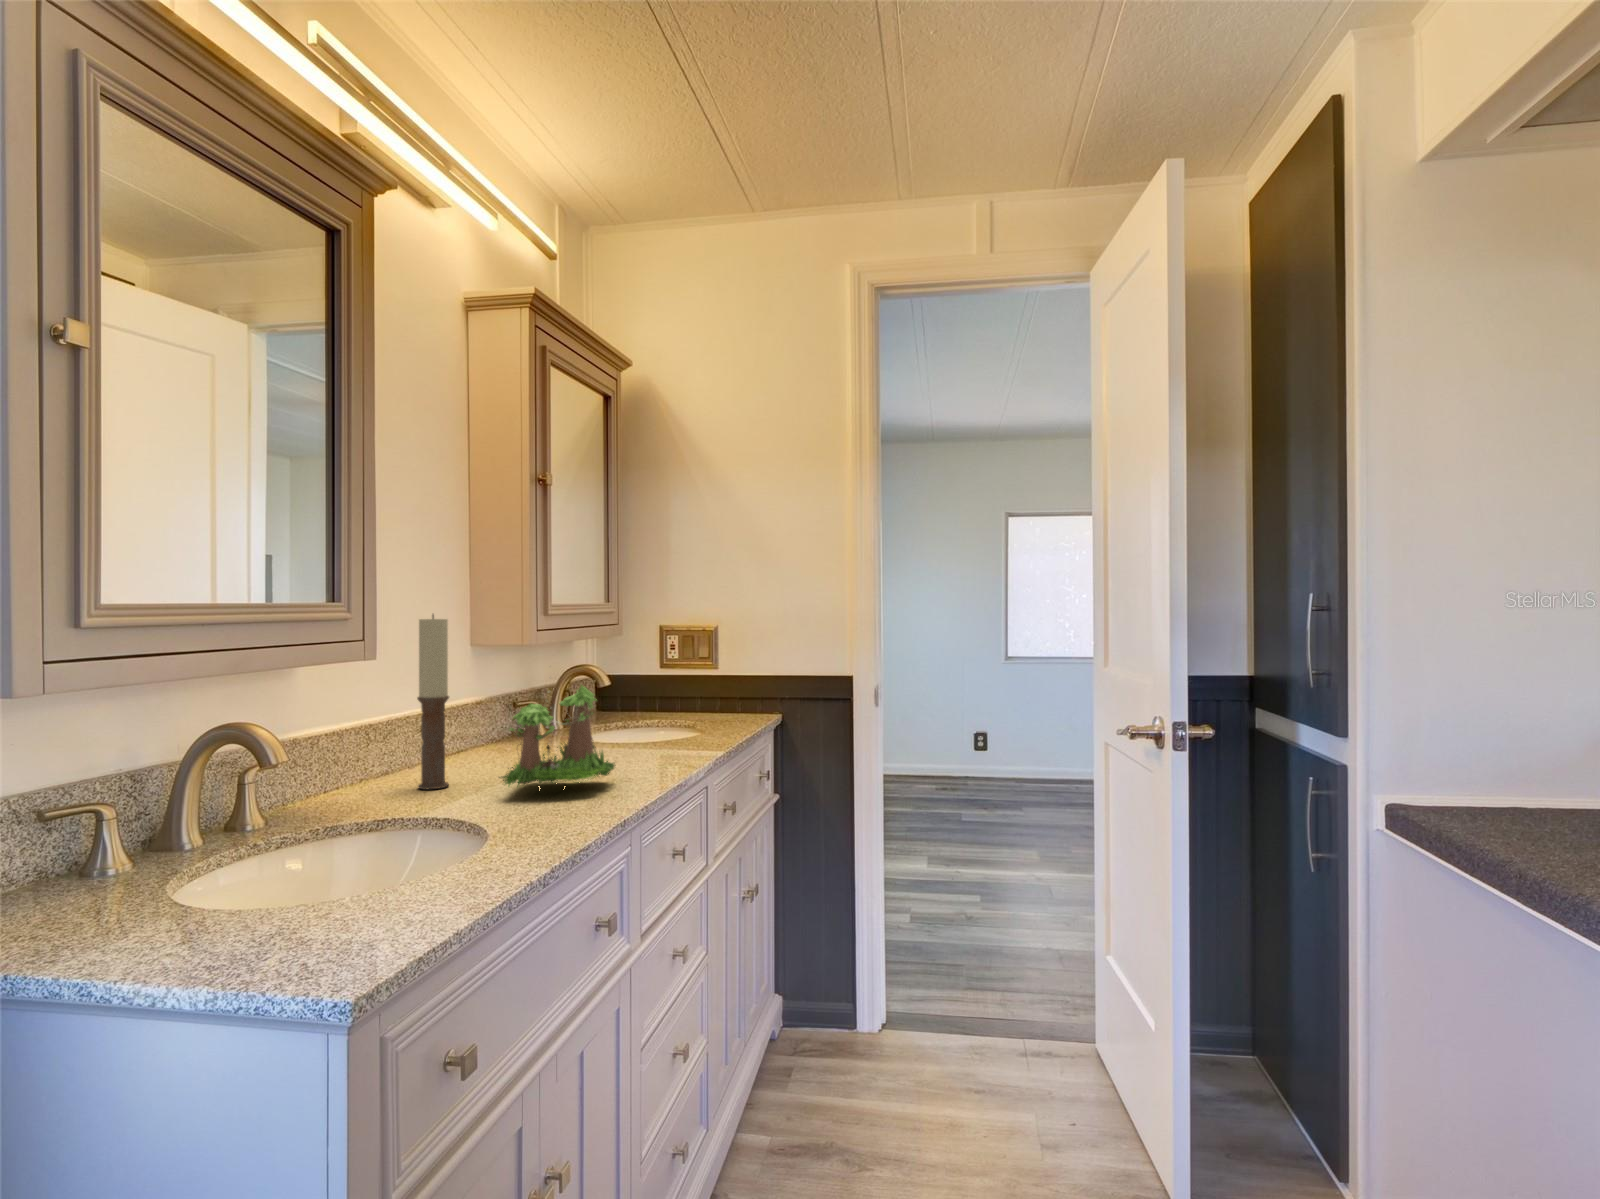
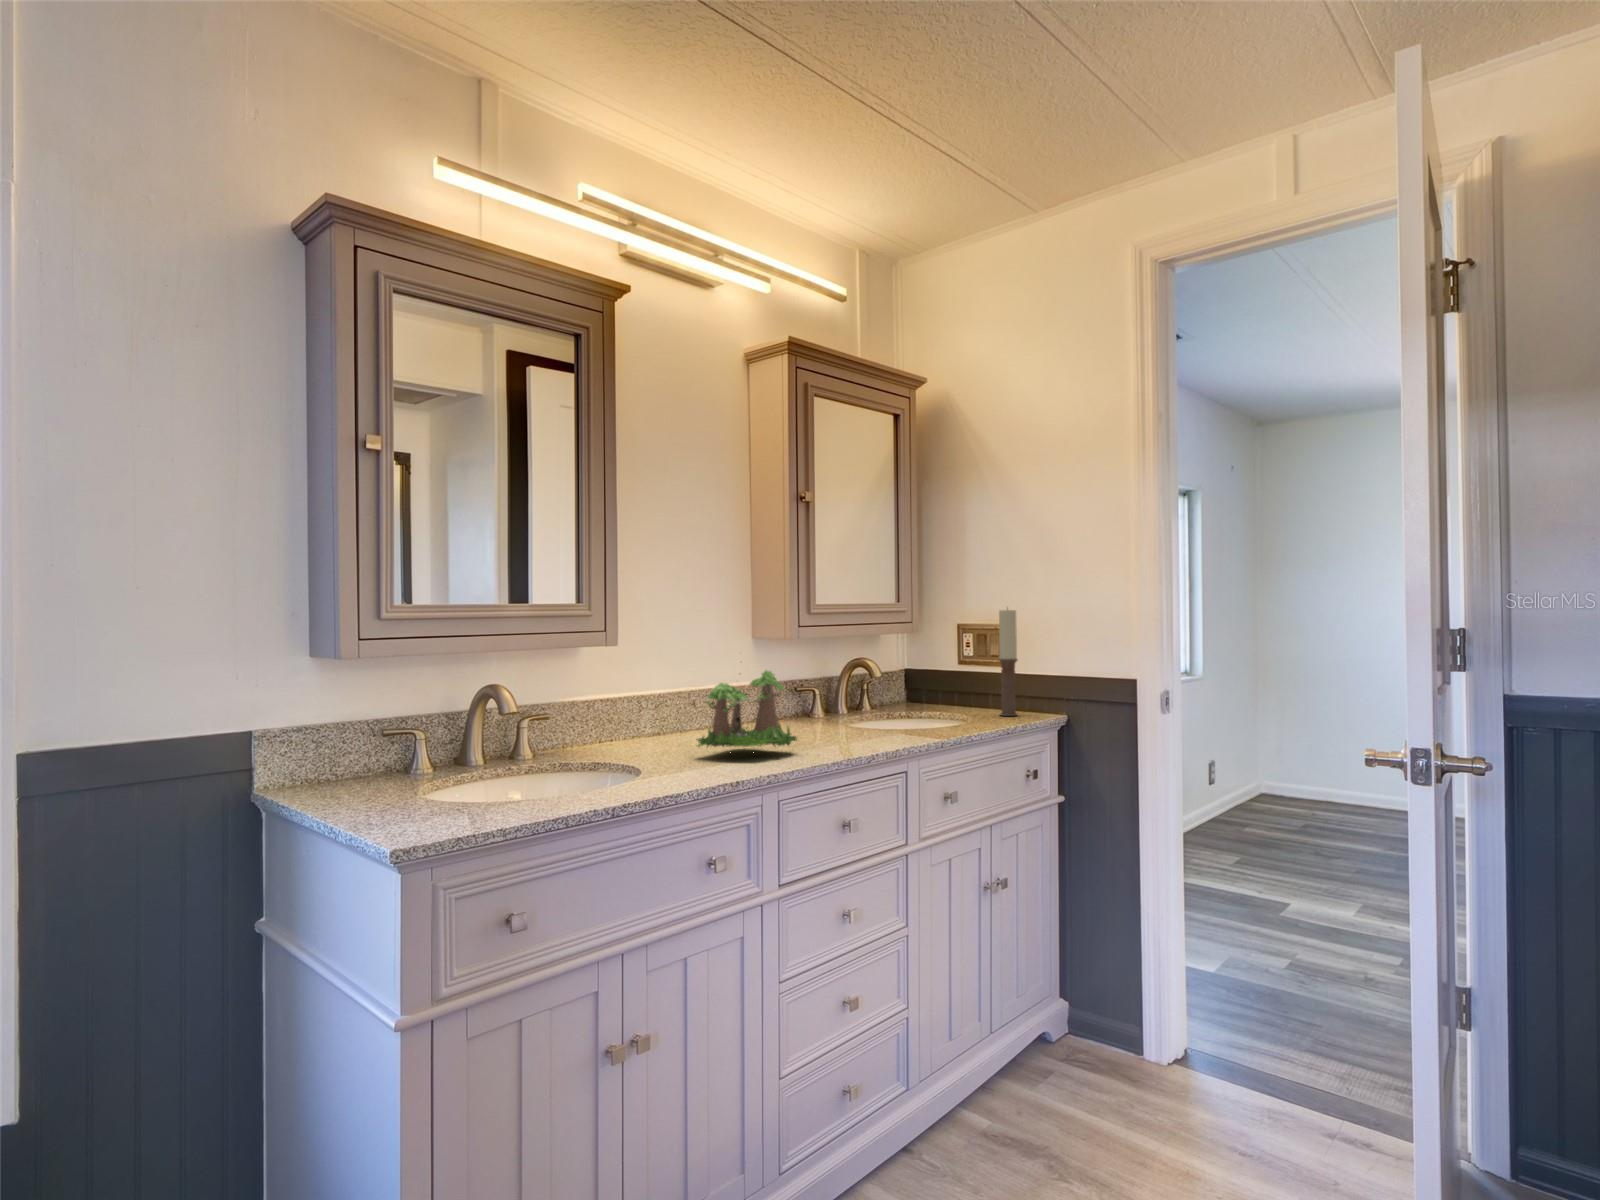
candle: present [417,615,449,789] -> present [999,609,1018,716]

